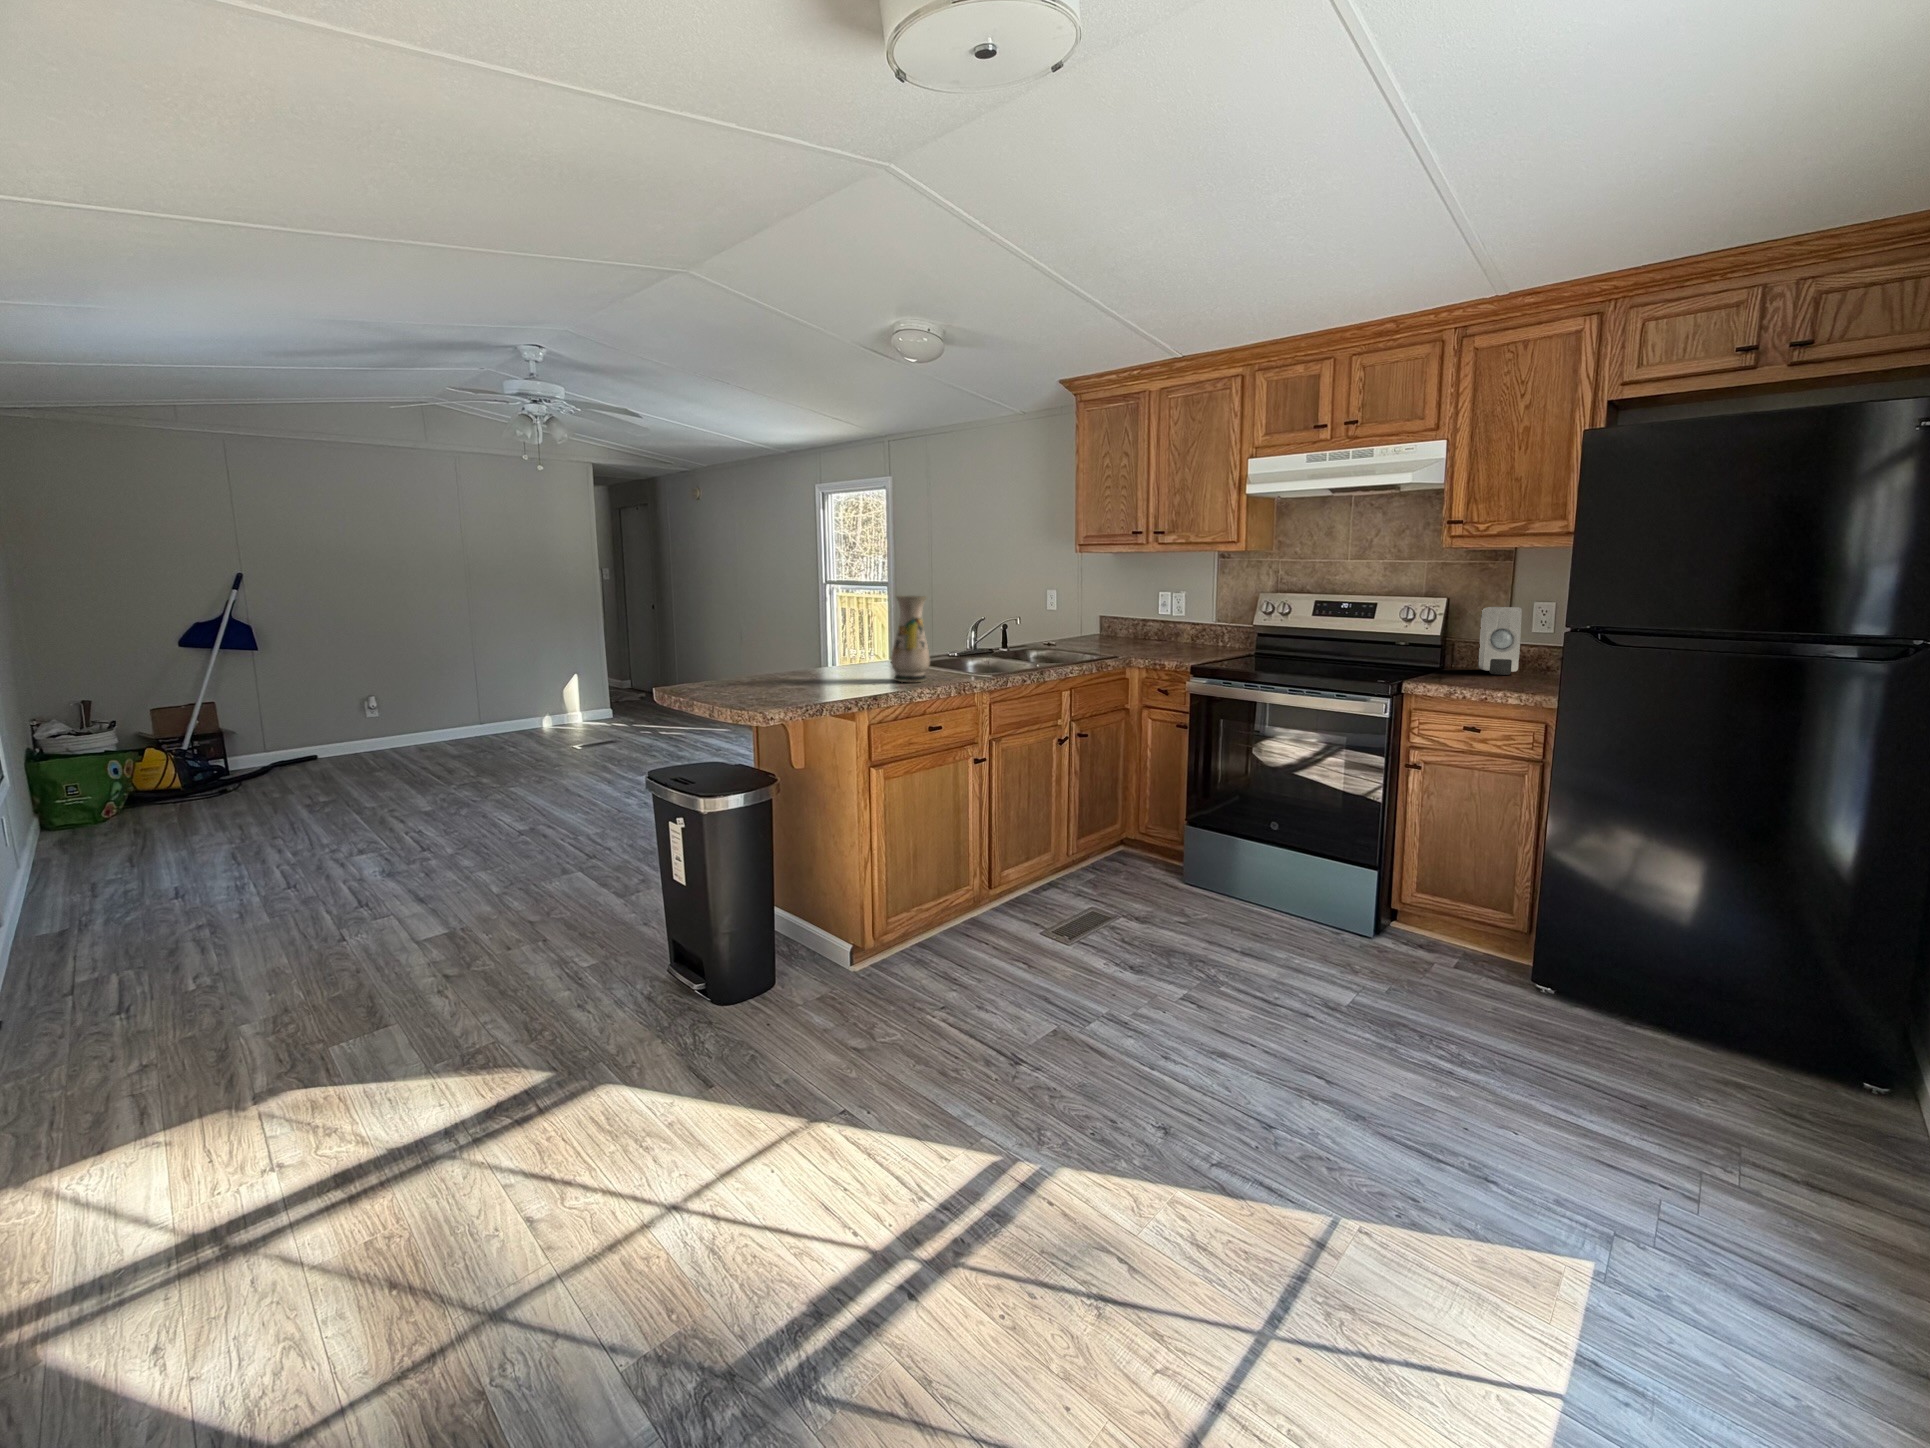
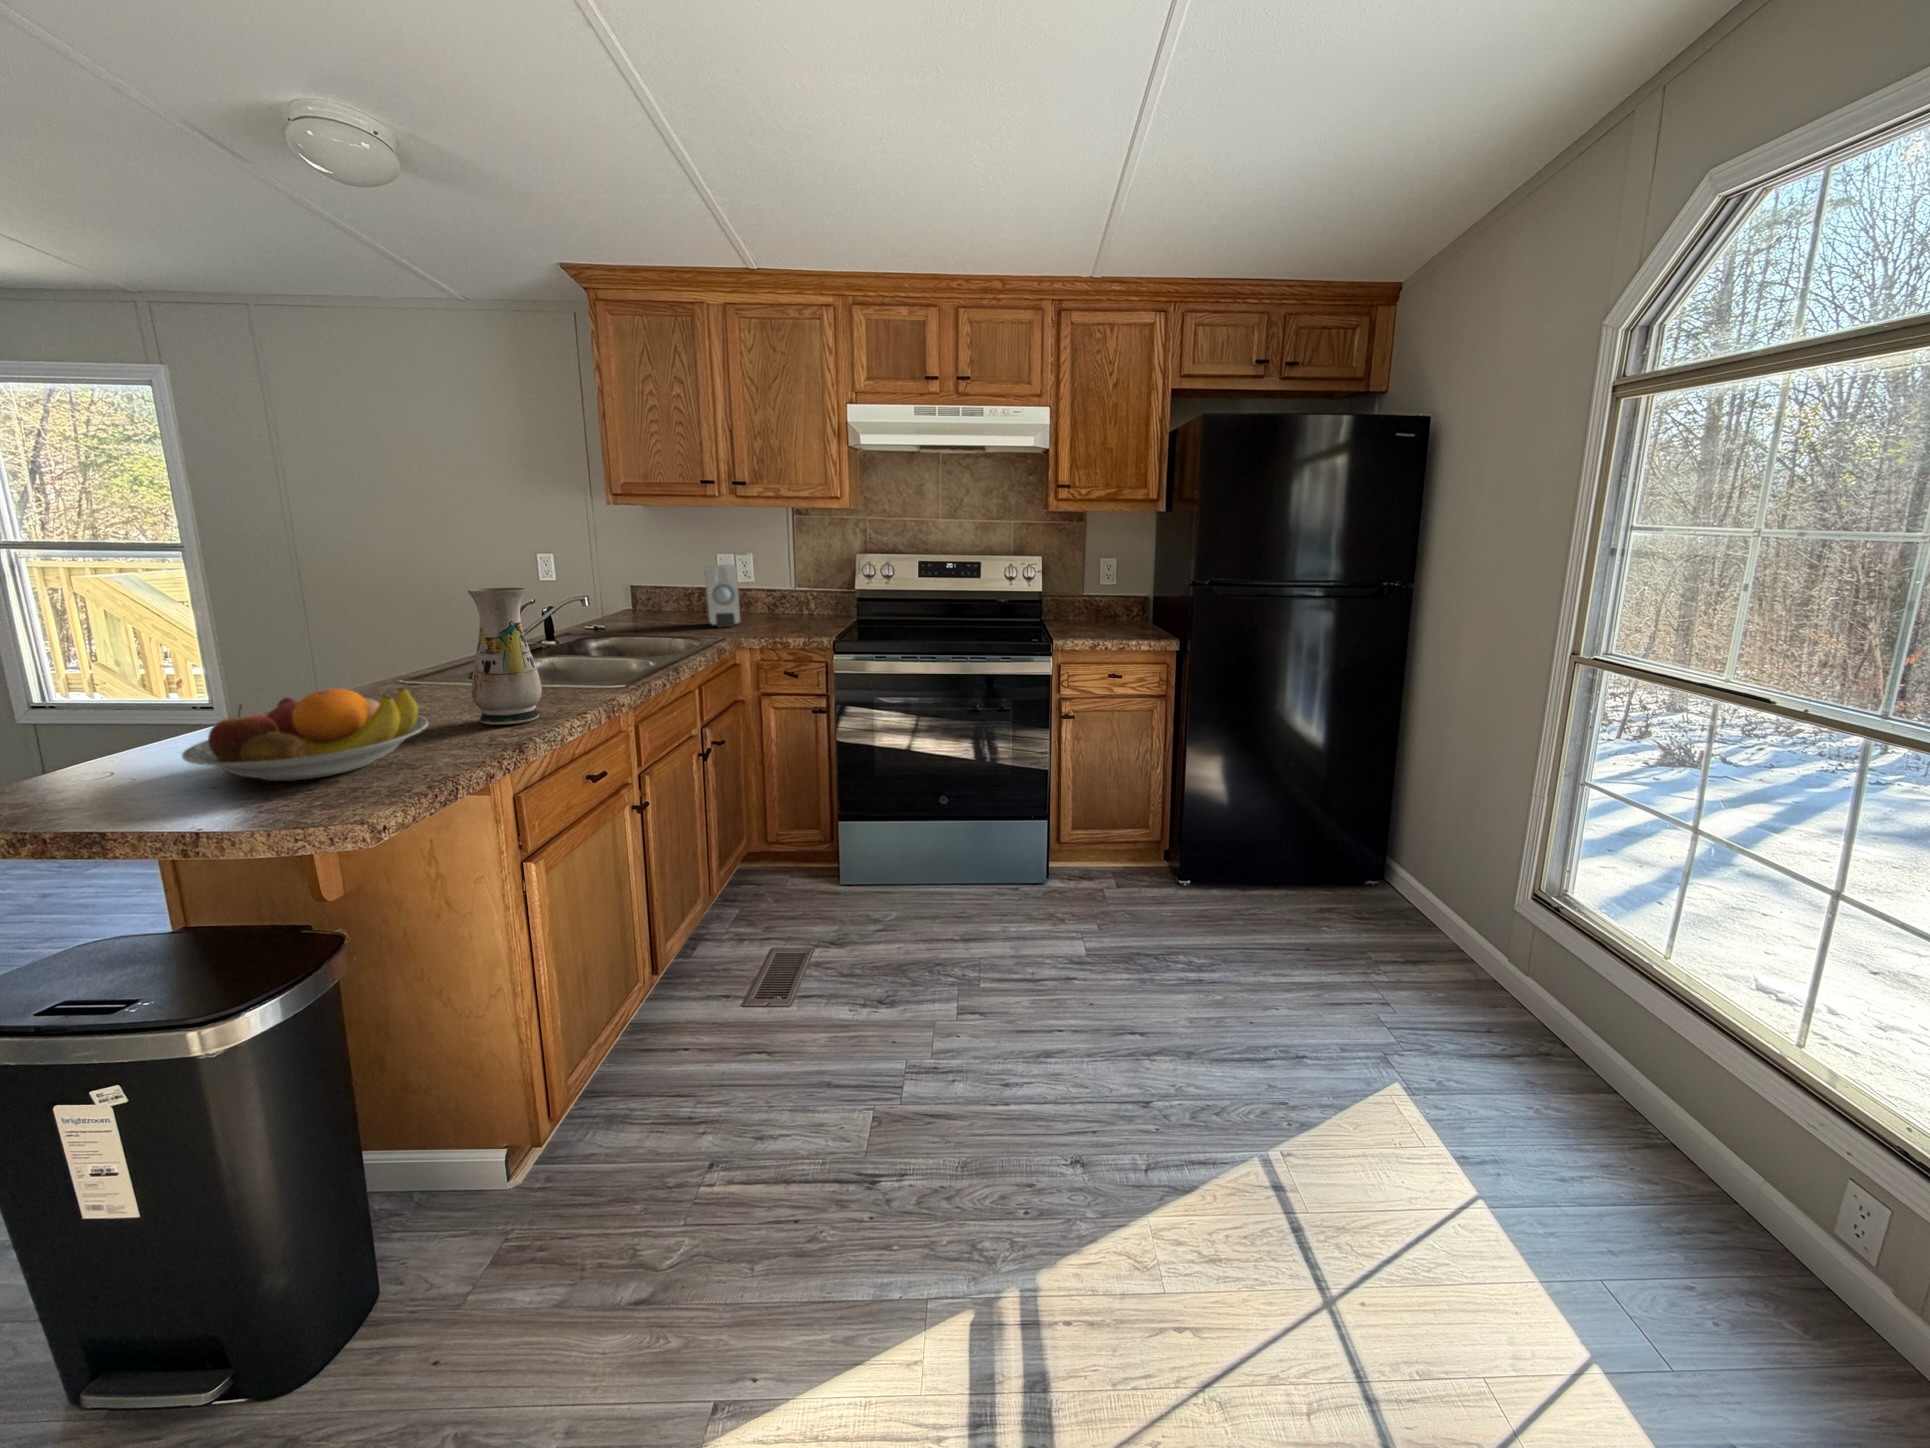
soap dispenser: present [1478,607,1522,675] -> present [705,564,740,628]
fruit bowl: none [746,643,853,690] -> present [182,688,428,781]

